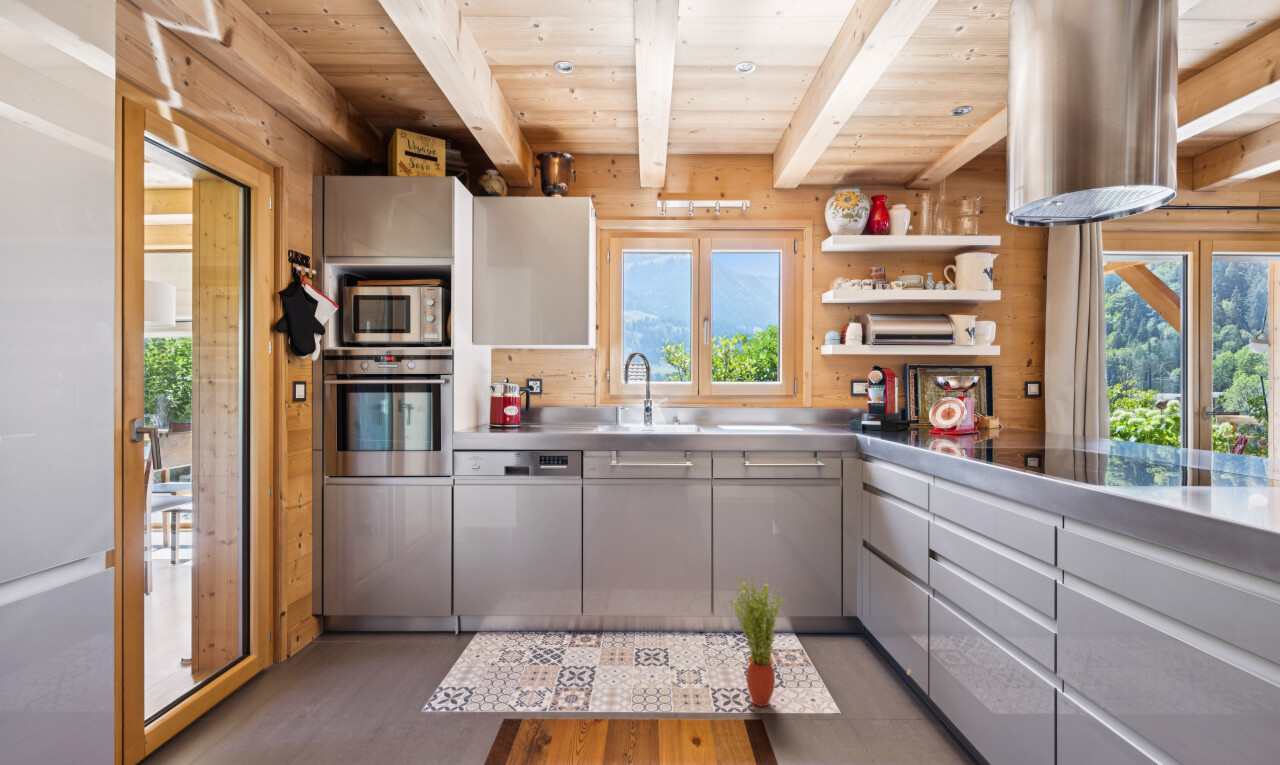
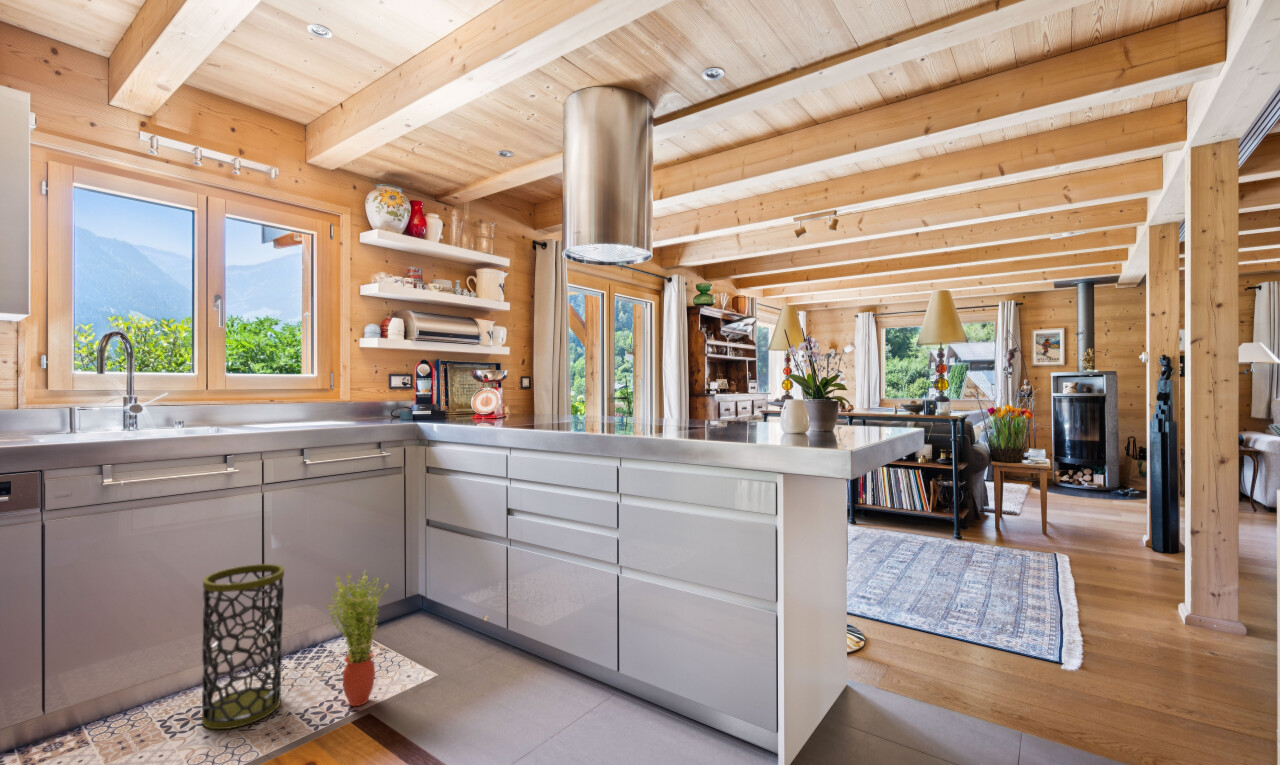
trash can: none [655,547,711,681] -> present [202,564,284,729]

